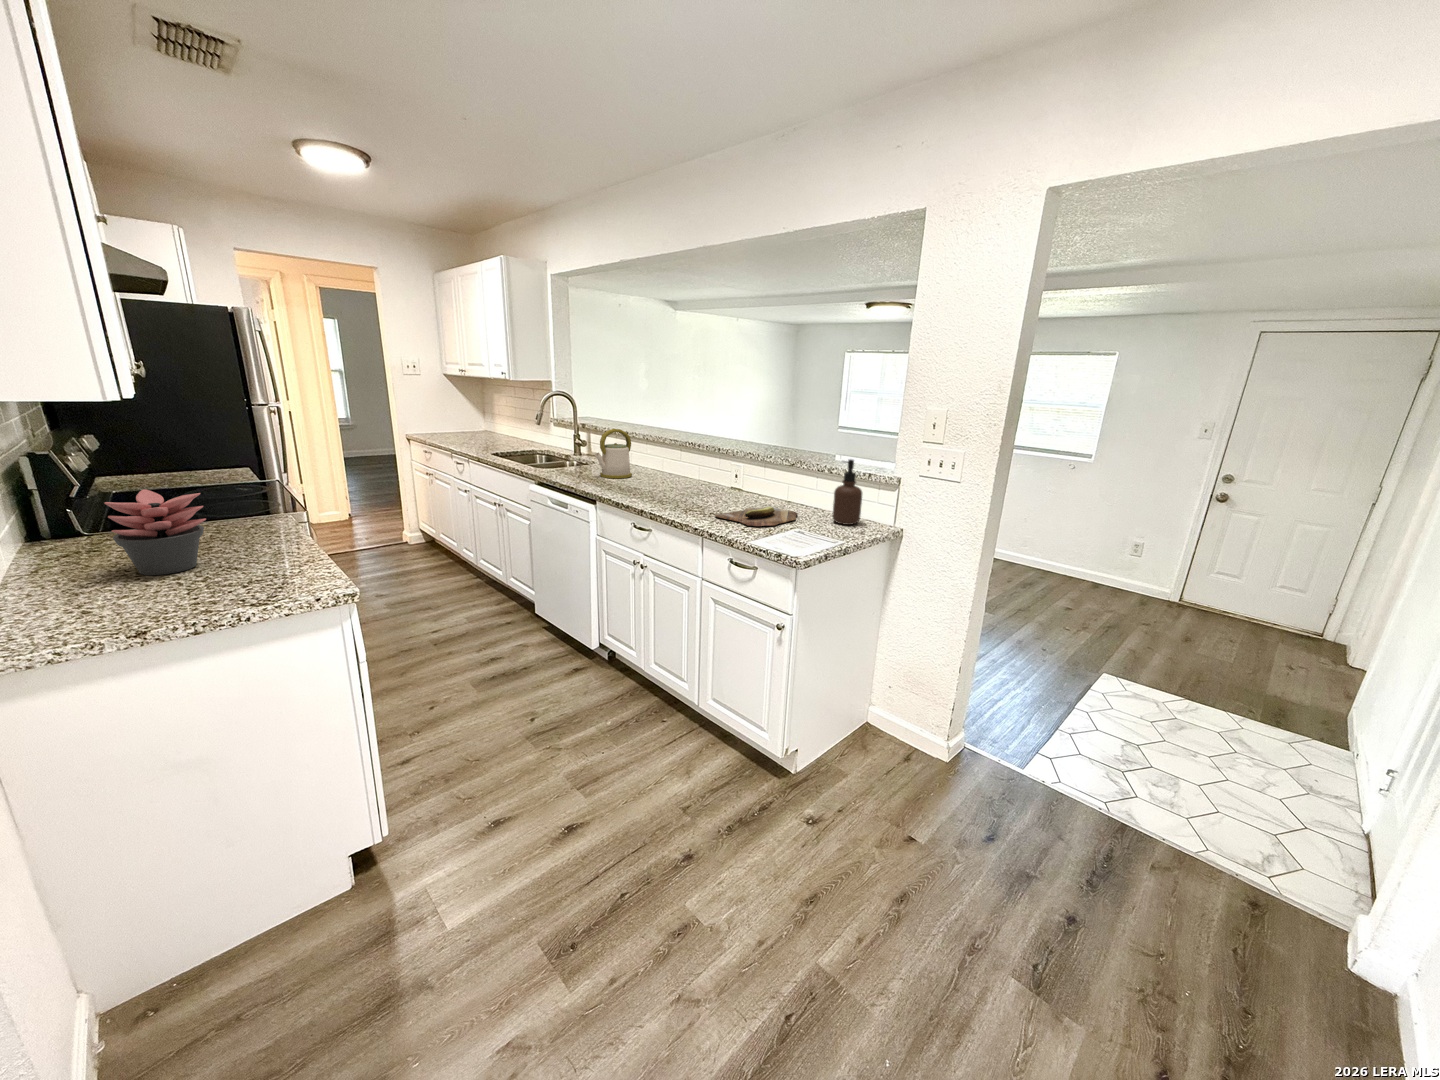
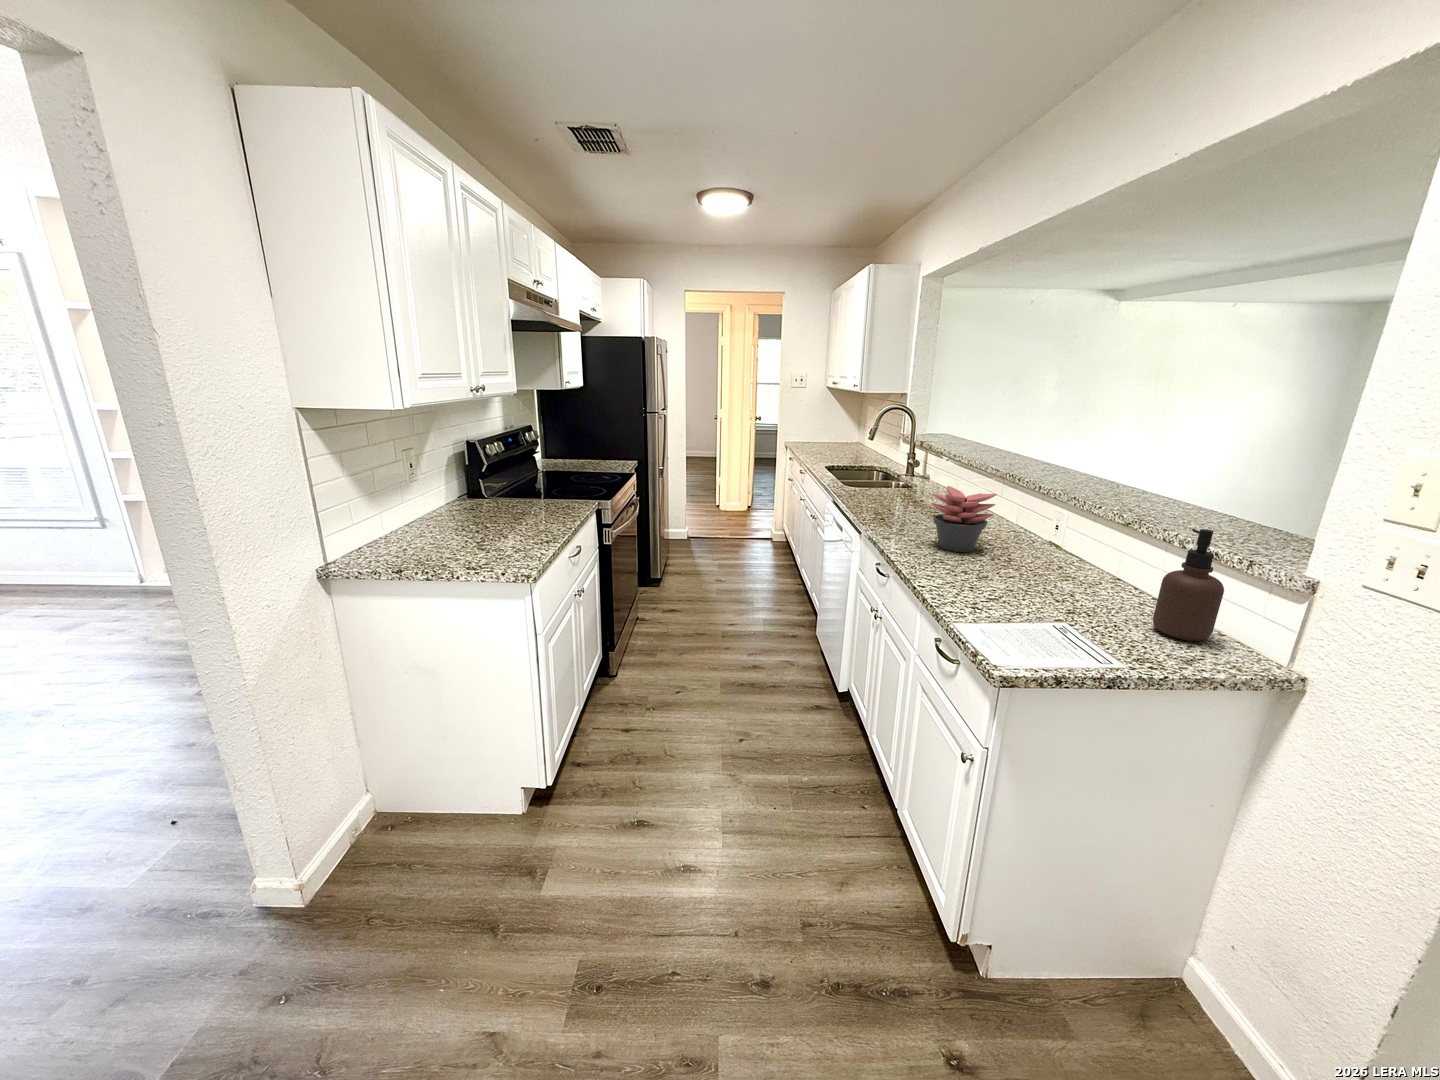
kettle: present [595,429,632,479] -> none [889,449,937,507]
succulent plant: present [104,489,206,575] -> present [931,486,997,552]
cutting board: present [715,507,797,526] -> none [956,573,1100,608]

